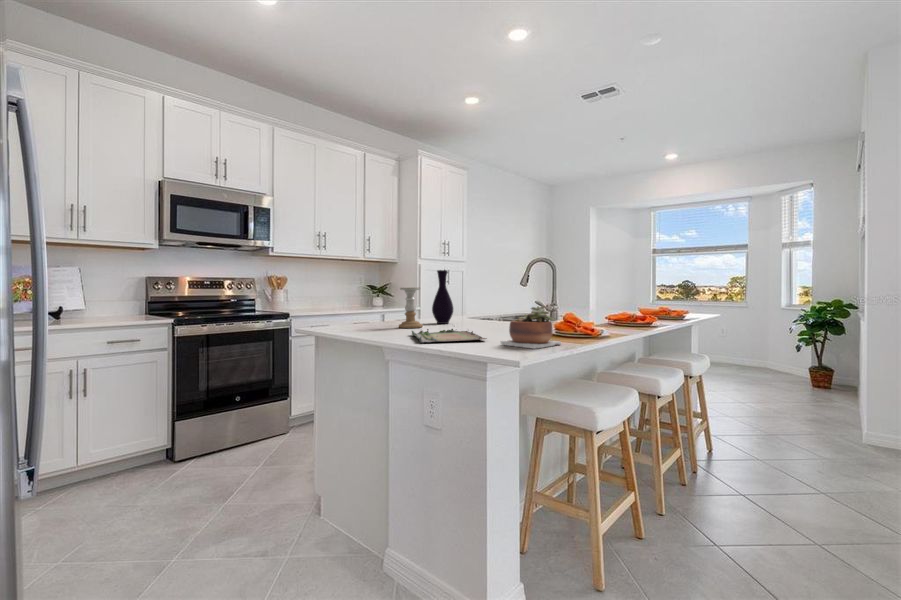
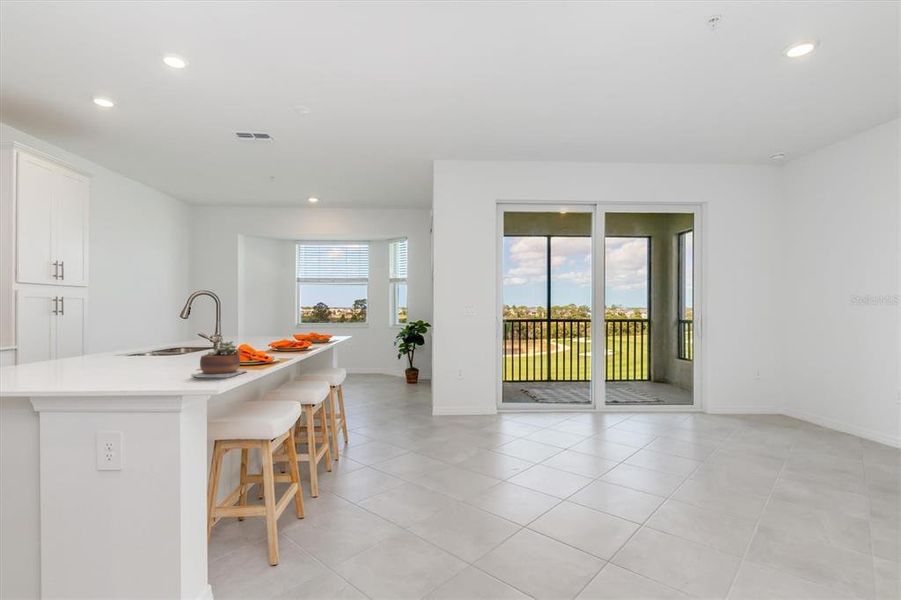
vase: present [432,270,453,324] -> none [72,302,103,362]
candle holder: present [399,288,423,328] -> none [28,323,66,371]
tray: present [412,329,487,343] -> none [68,362,174,385]

